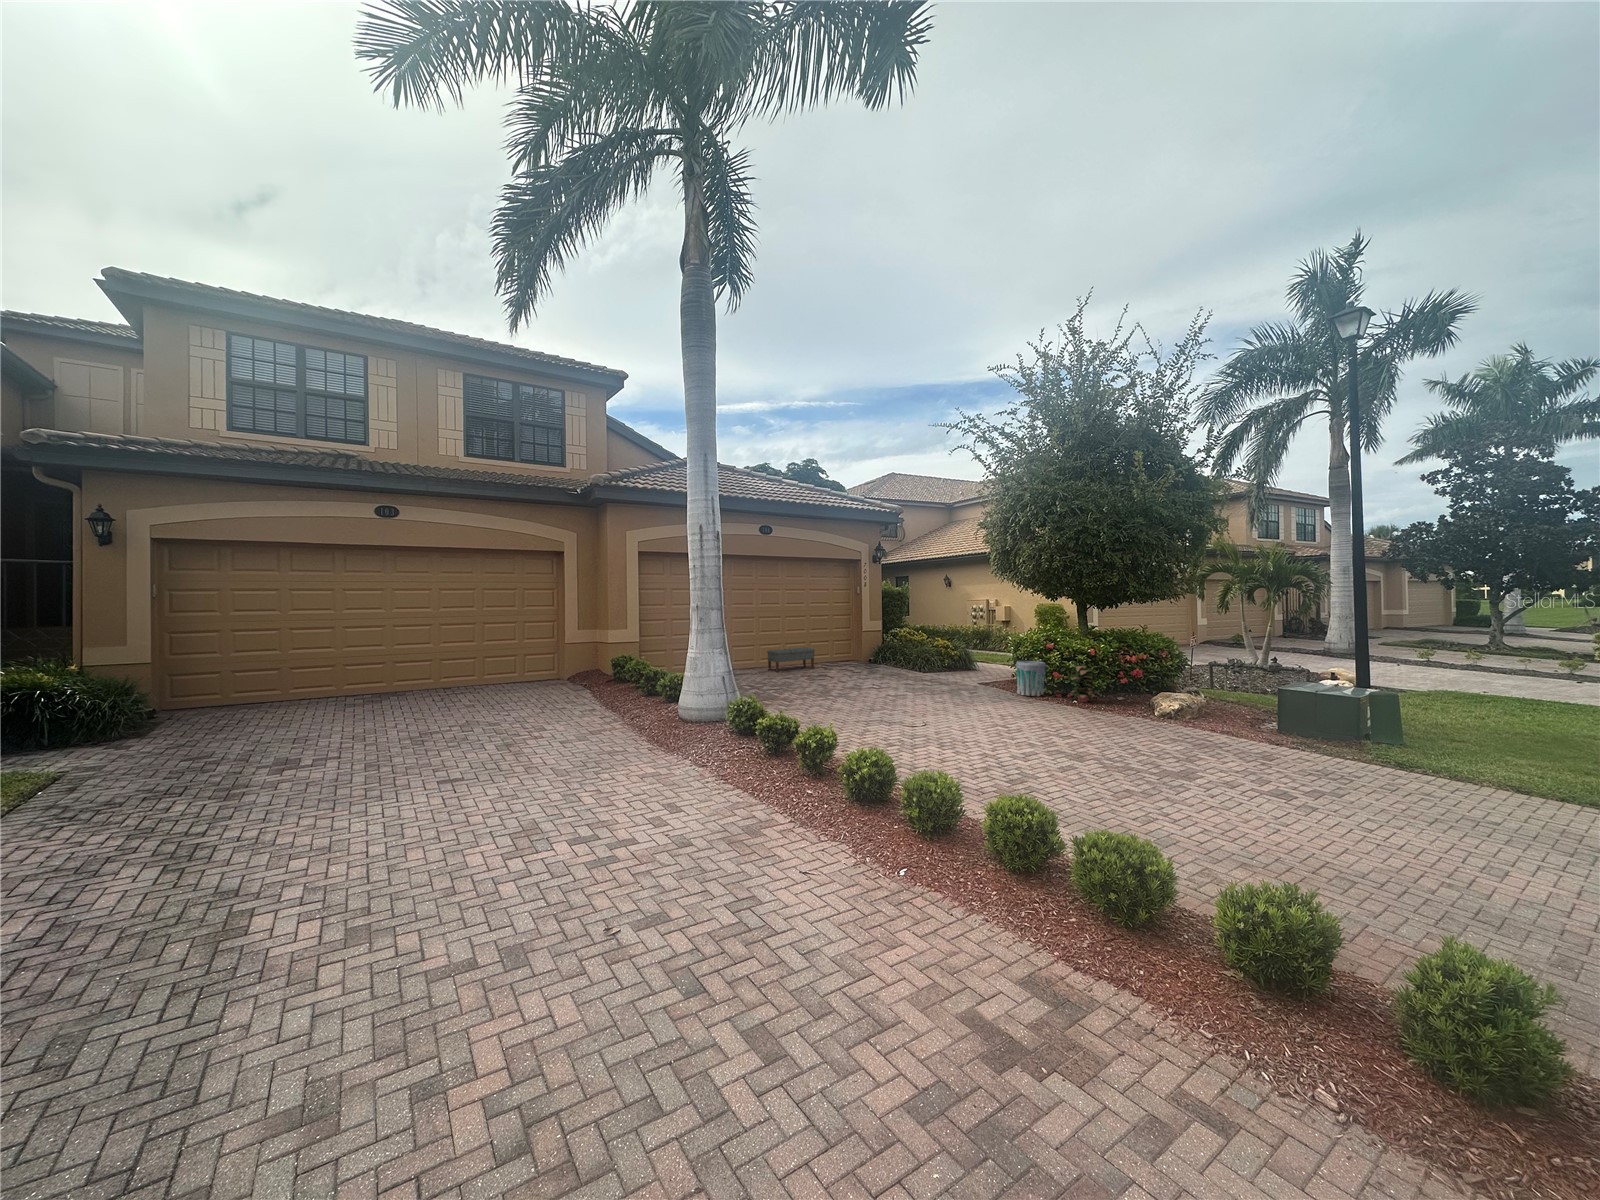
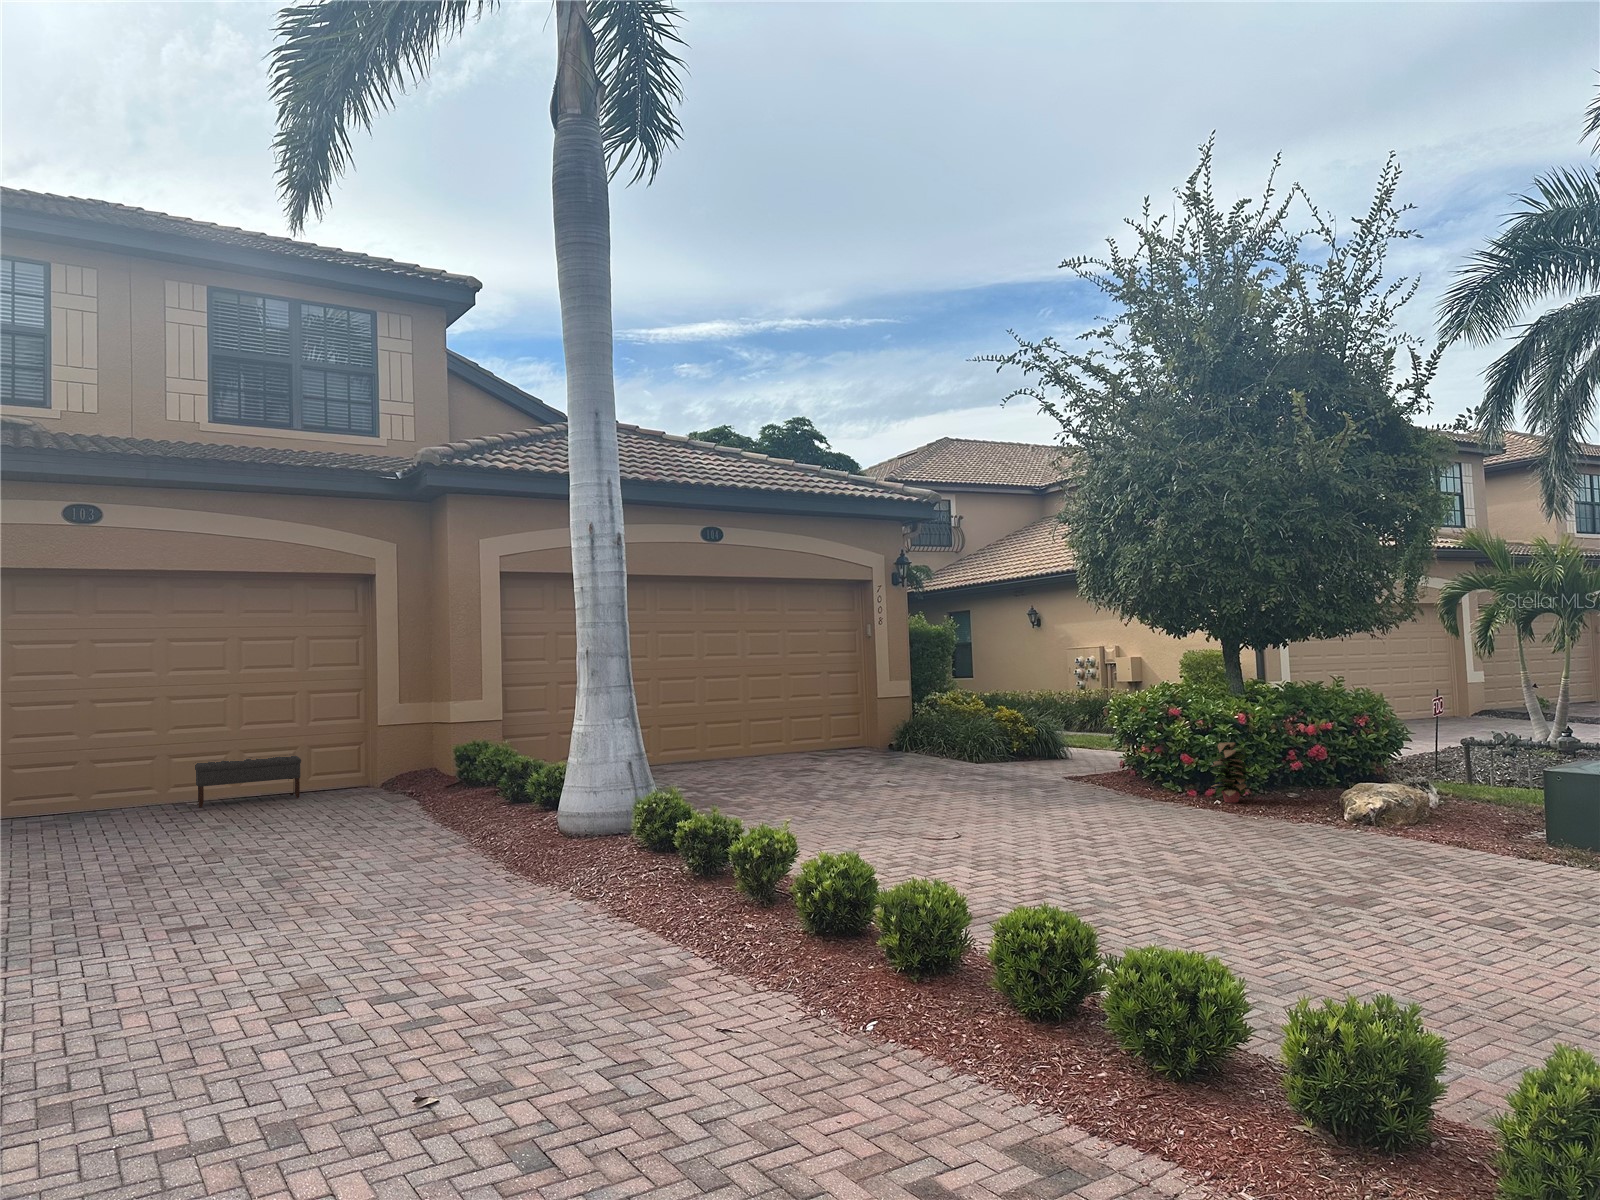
bench: present [767,647,815,672] -> present [195,756,301,808]
trash can: present [1016,661,1046,696] -> none [1123,738,1172,796]

